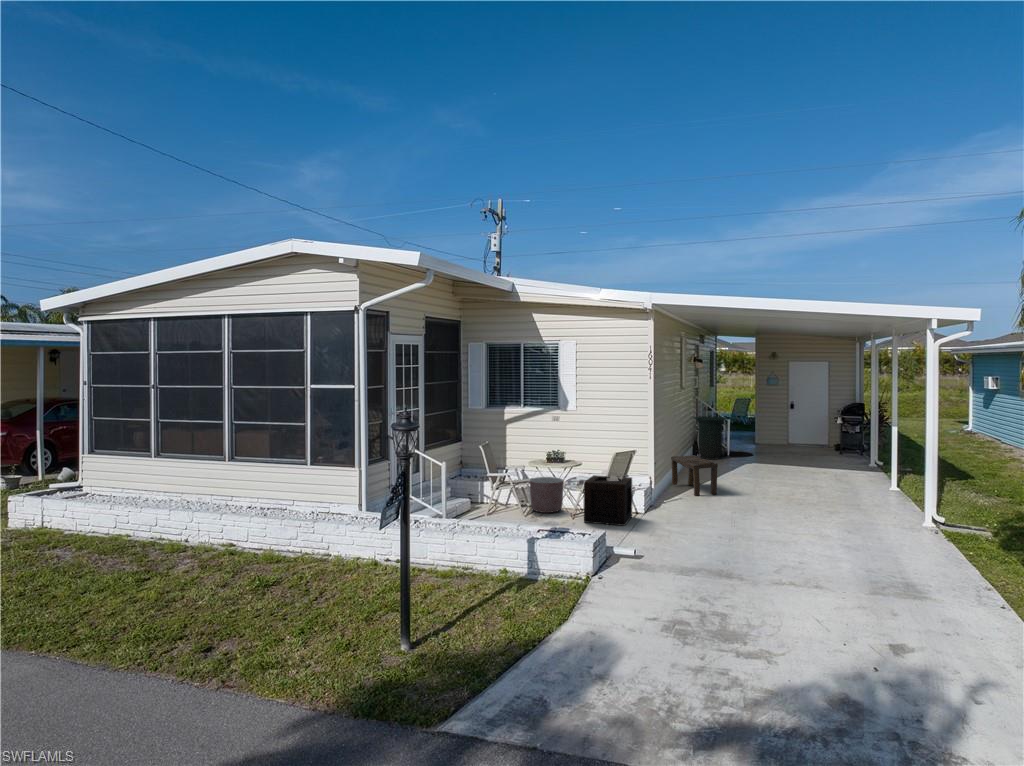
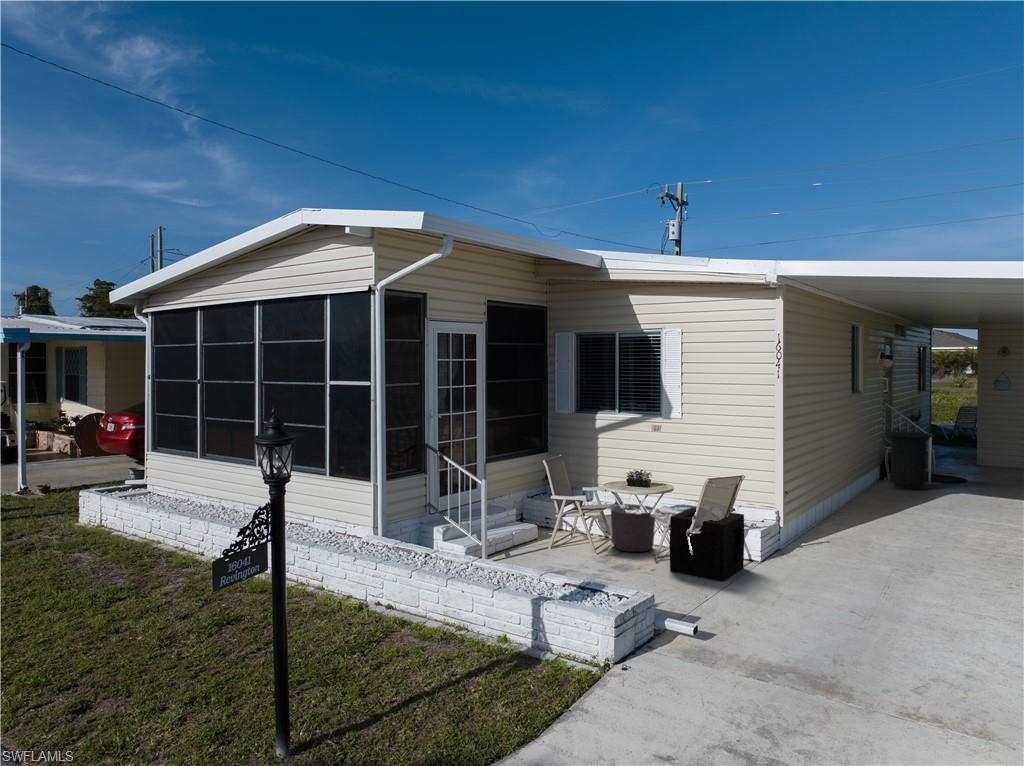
bench: present [671,455,718,496] -> none [829,485,892,543]

